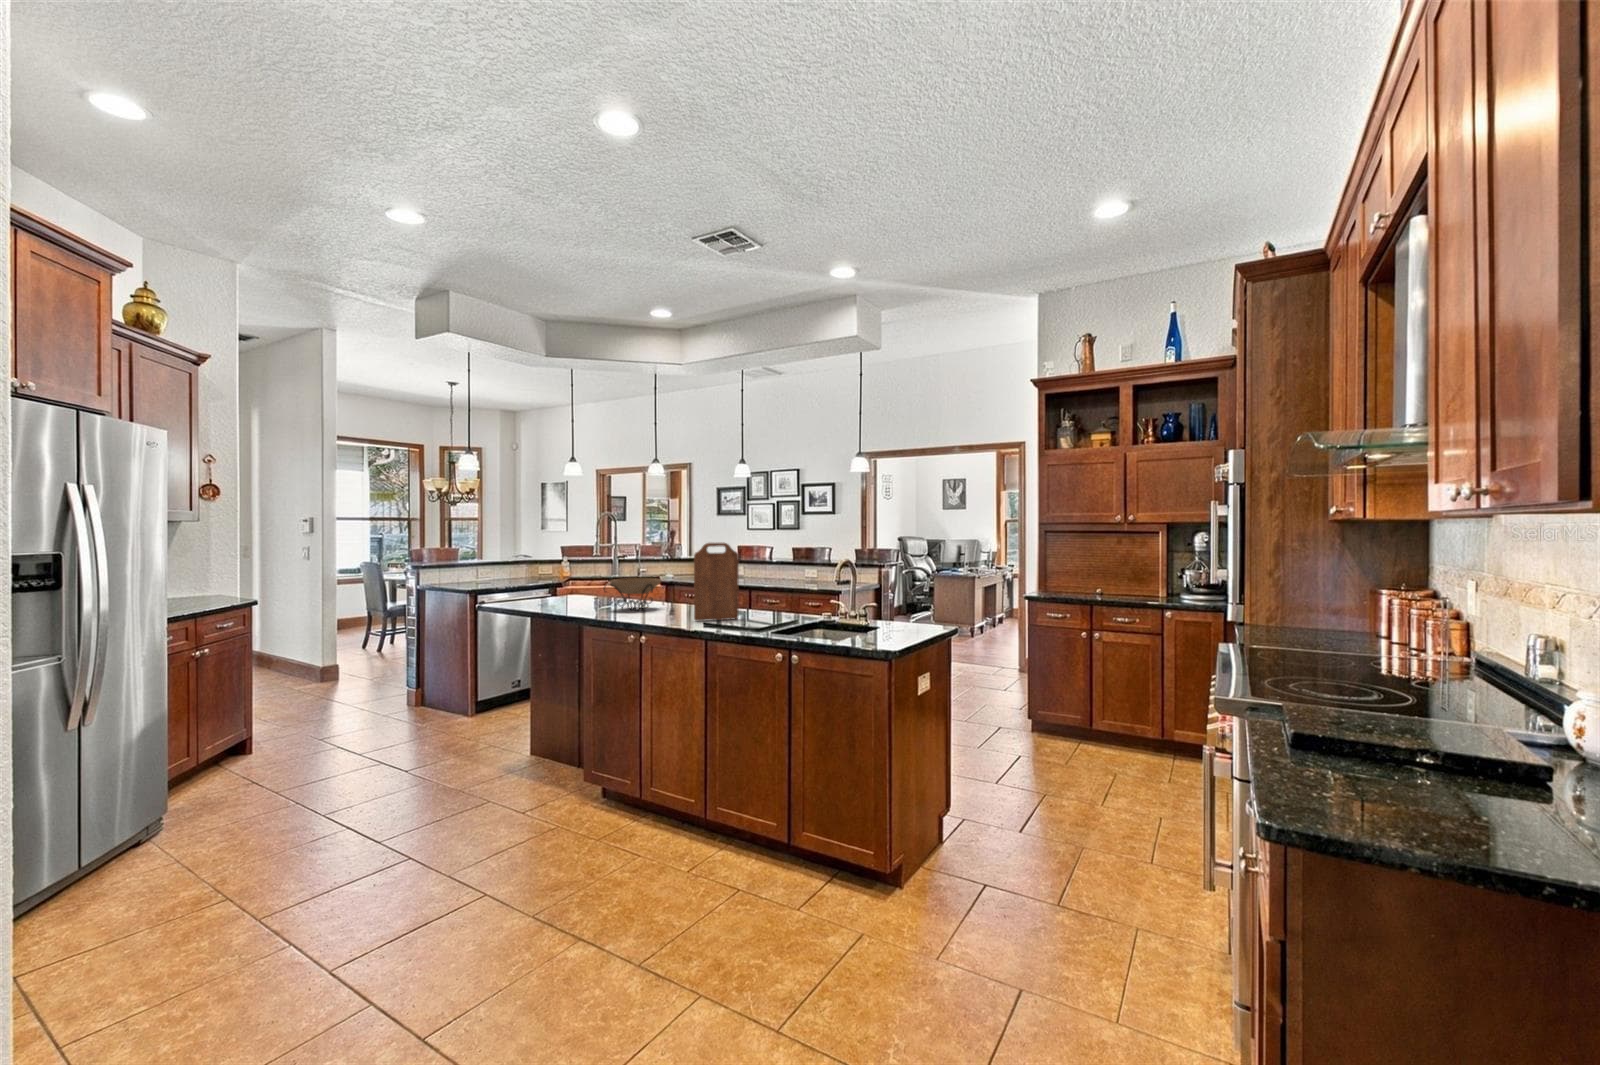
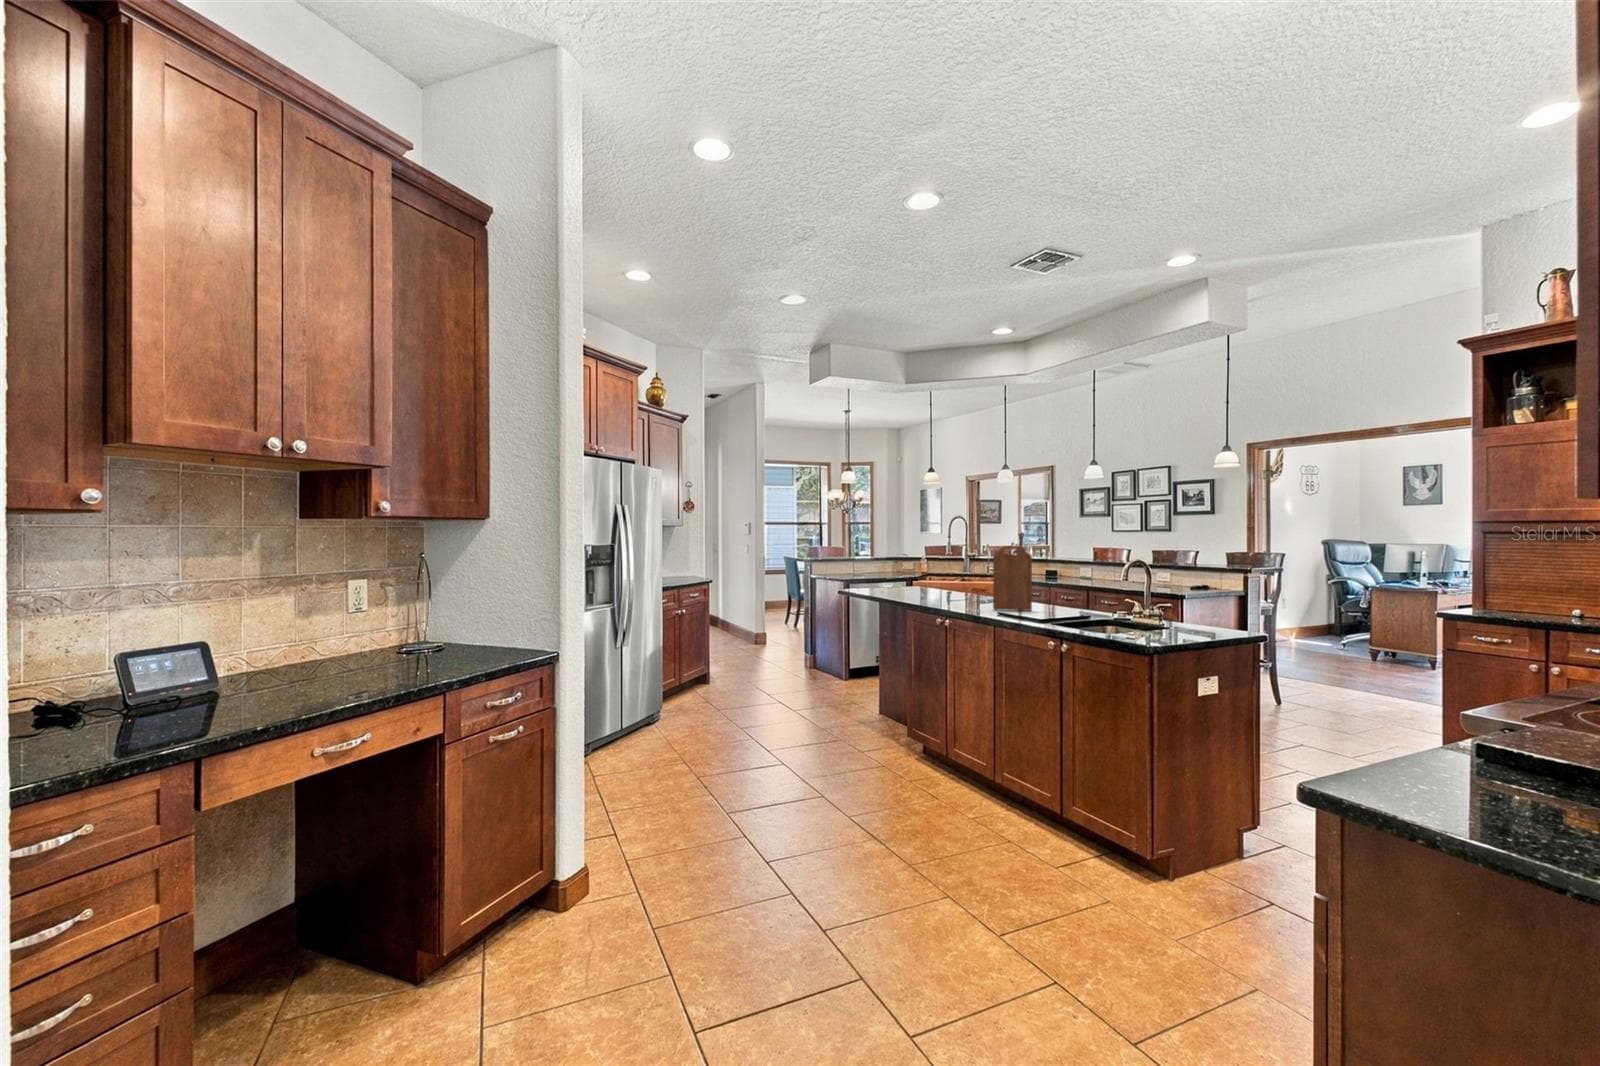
decorative bowl: present [604,578,664,610] -> none [929,574,981,600]

